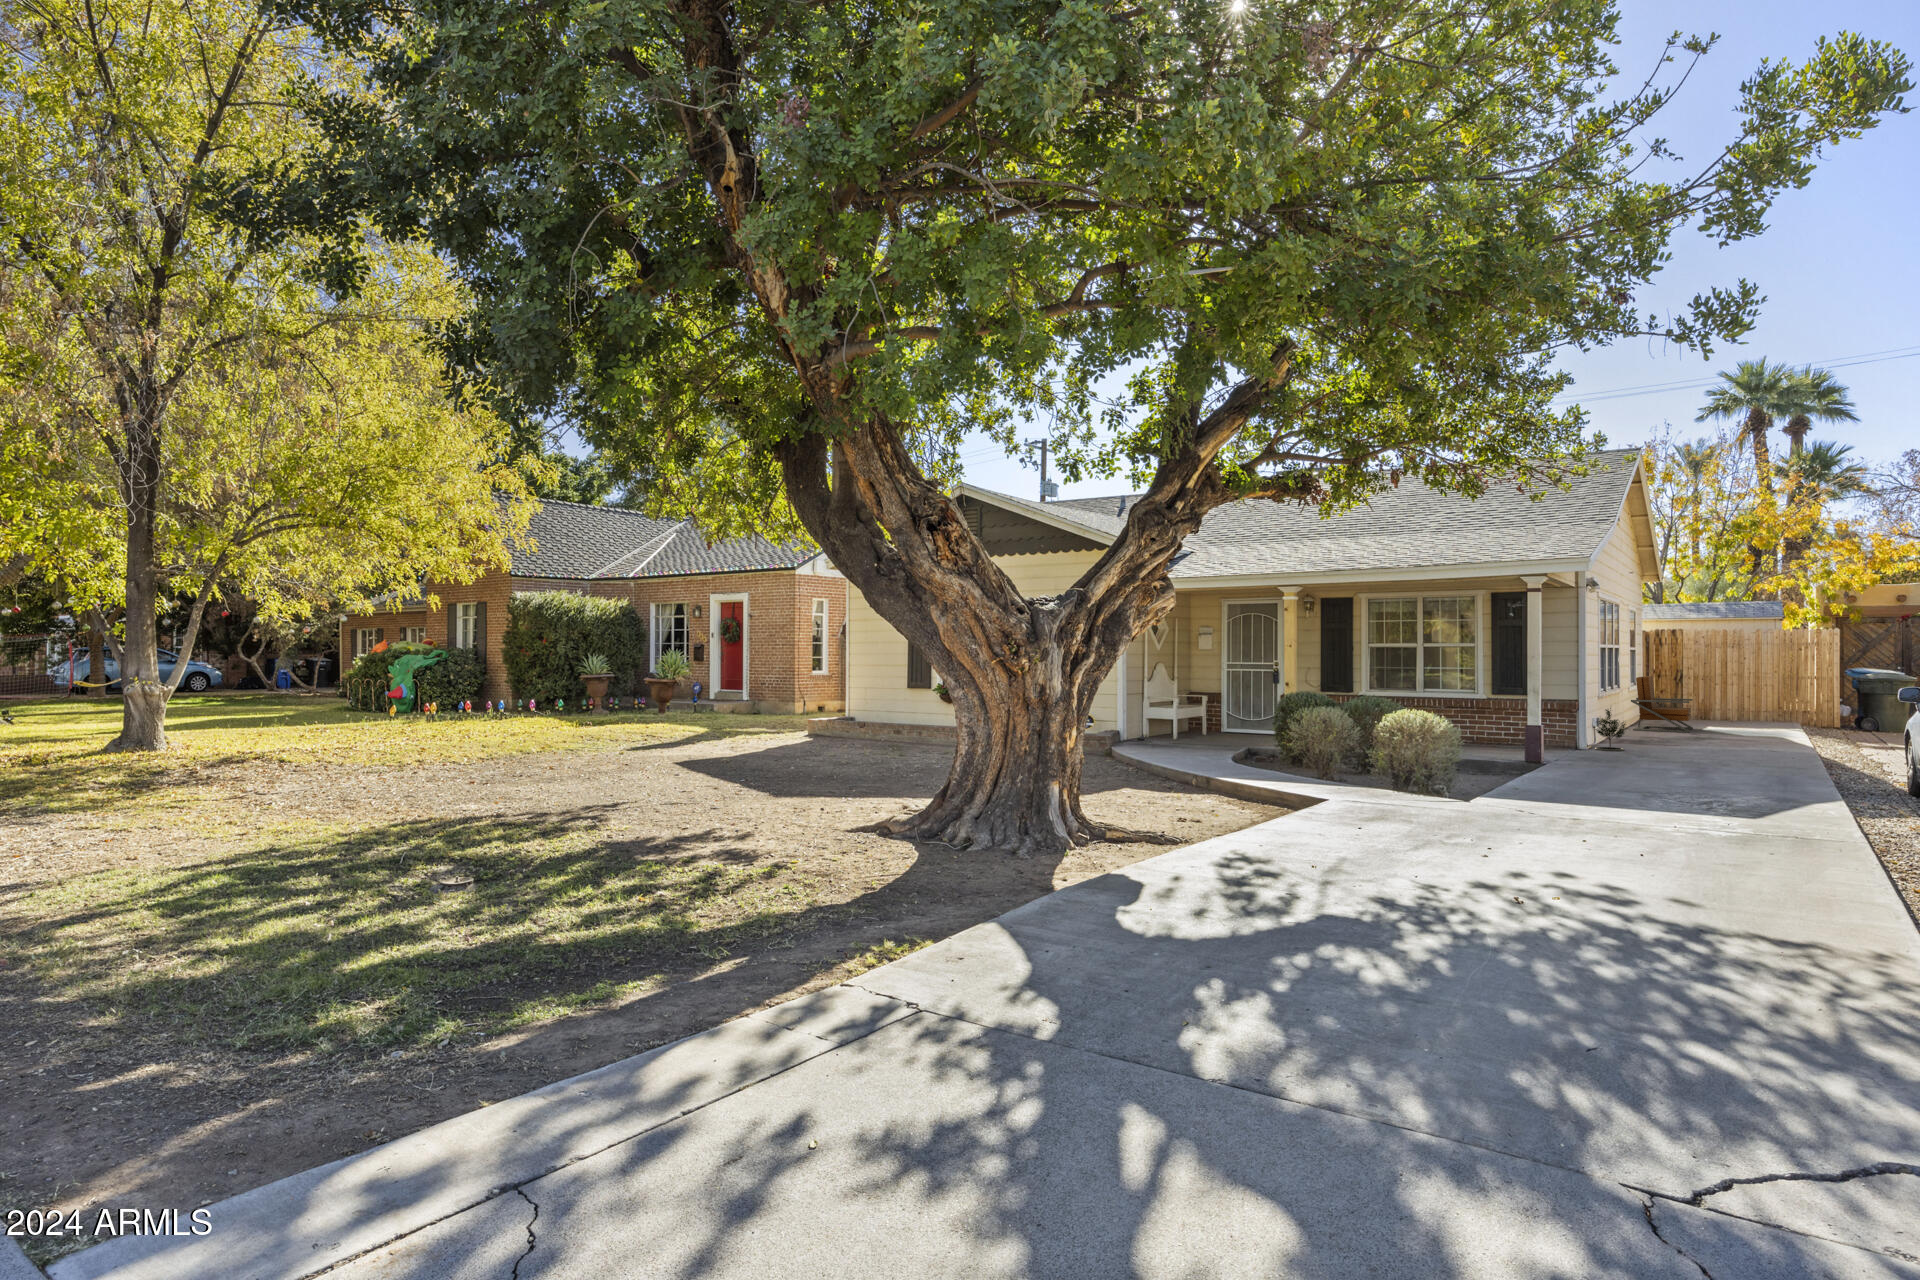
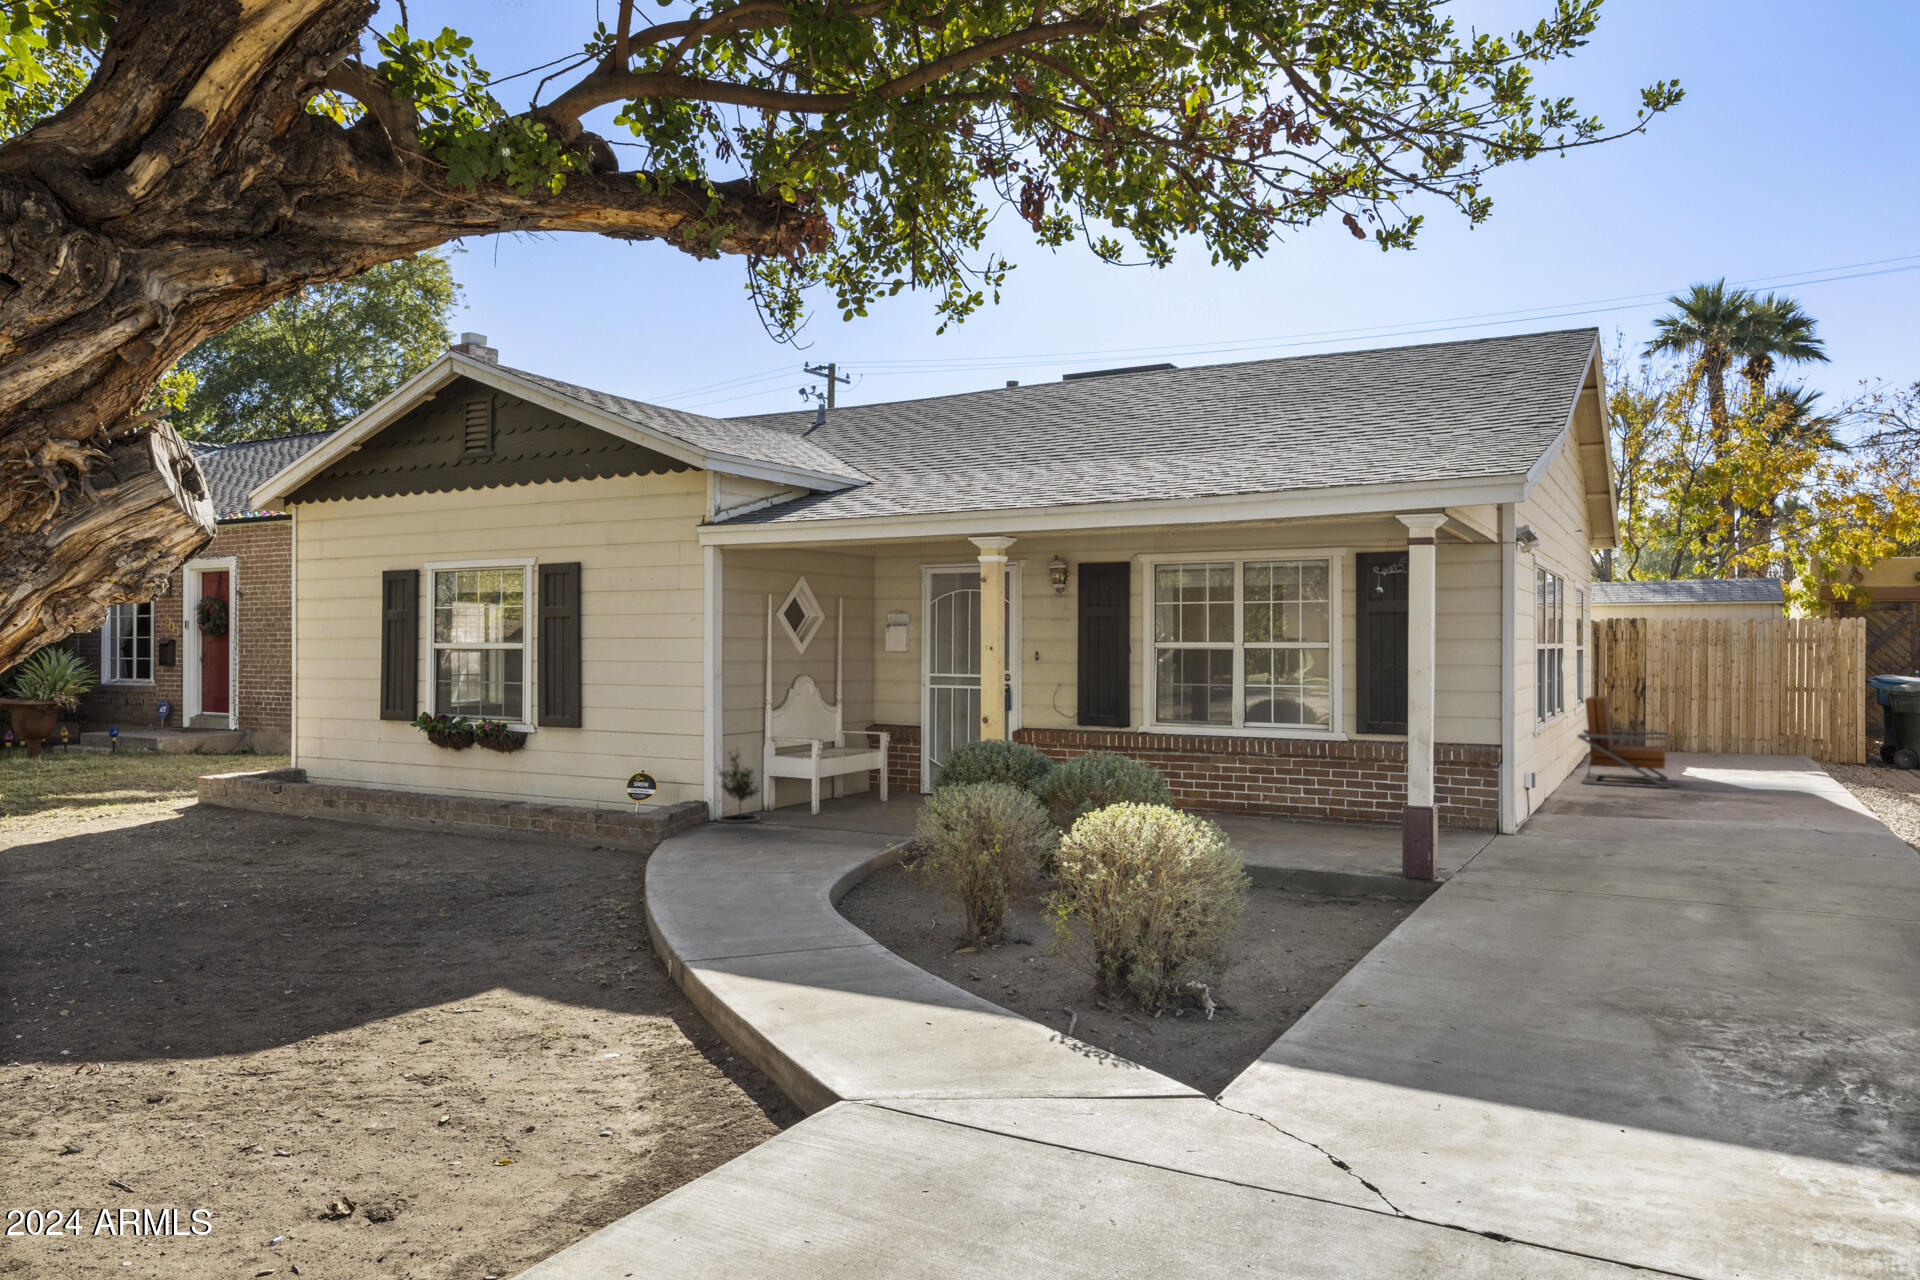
potted tree: present [1595,708,1625,751] -> present [718,752,760,823]

